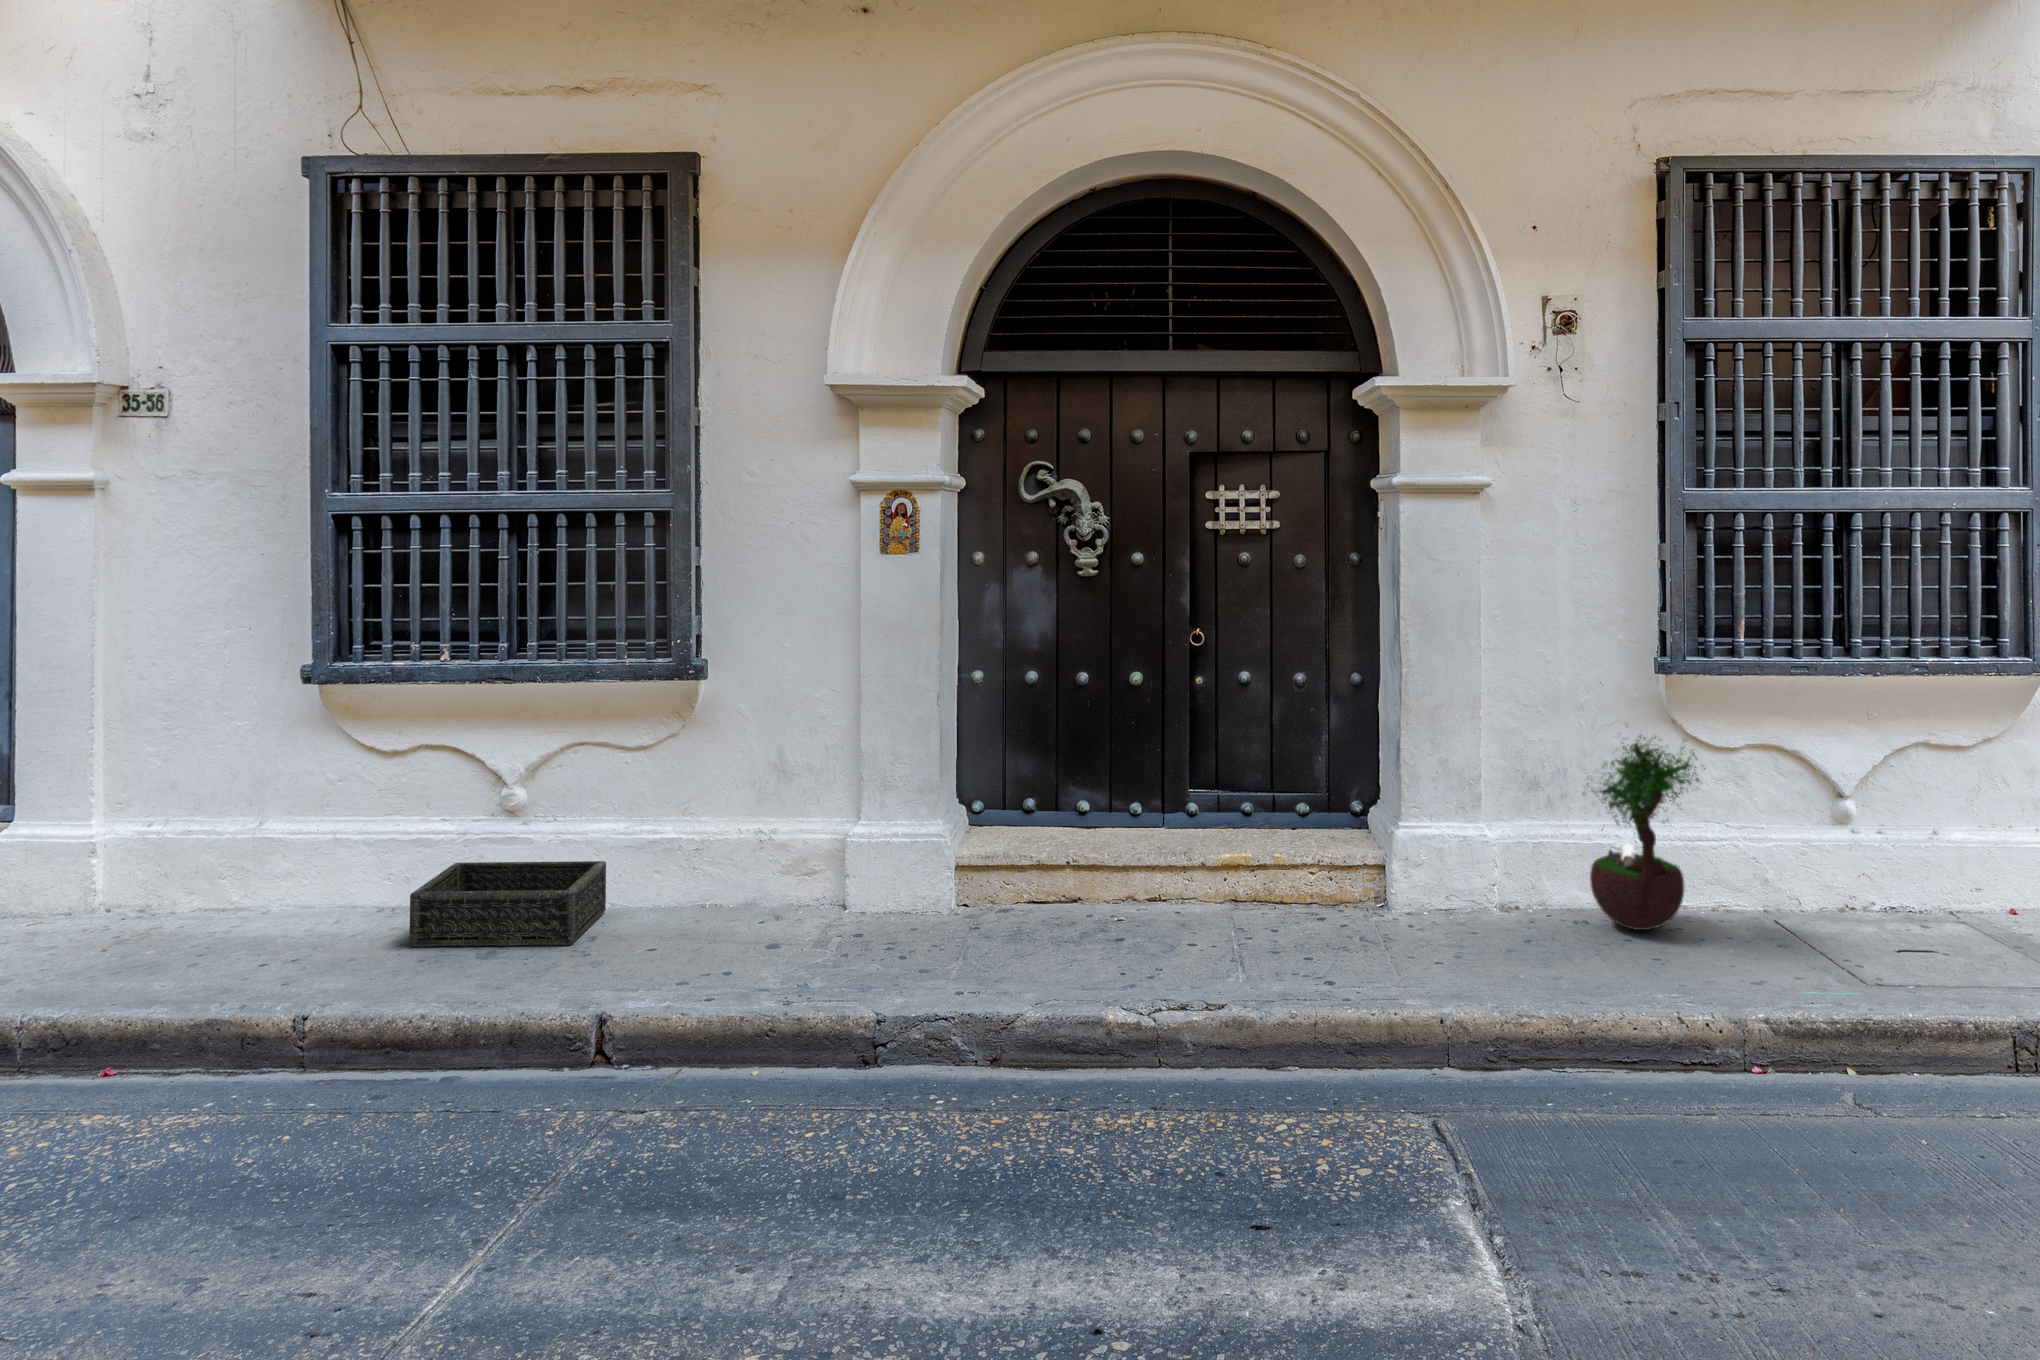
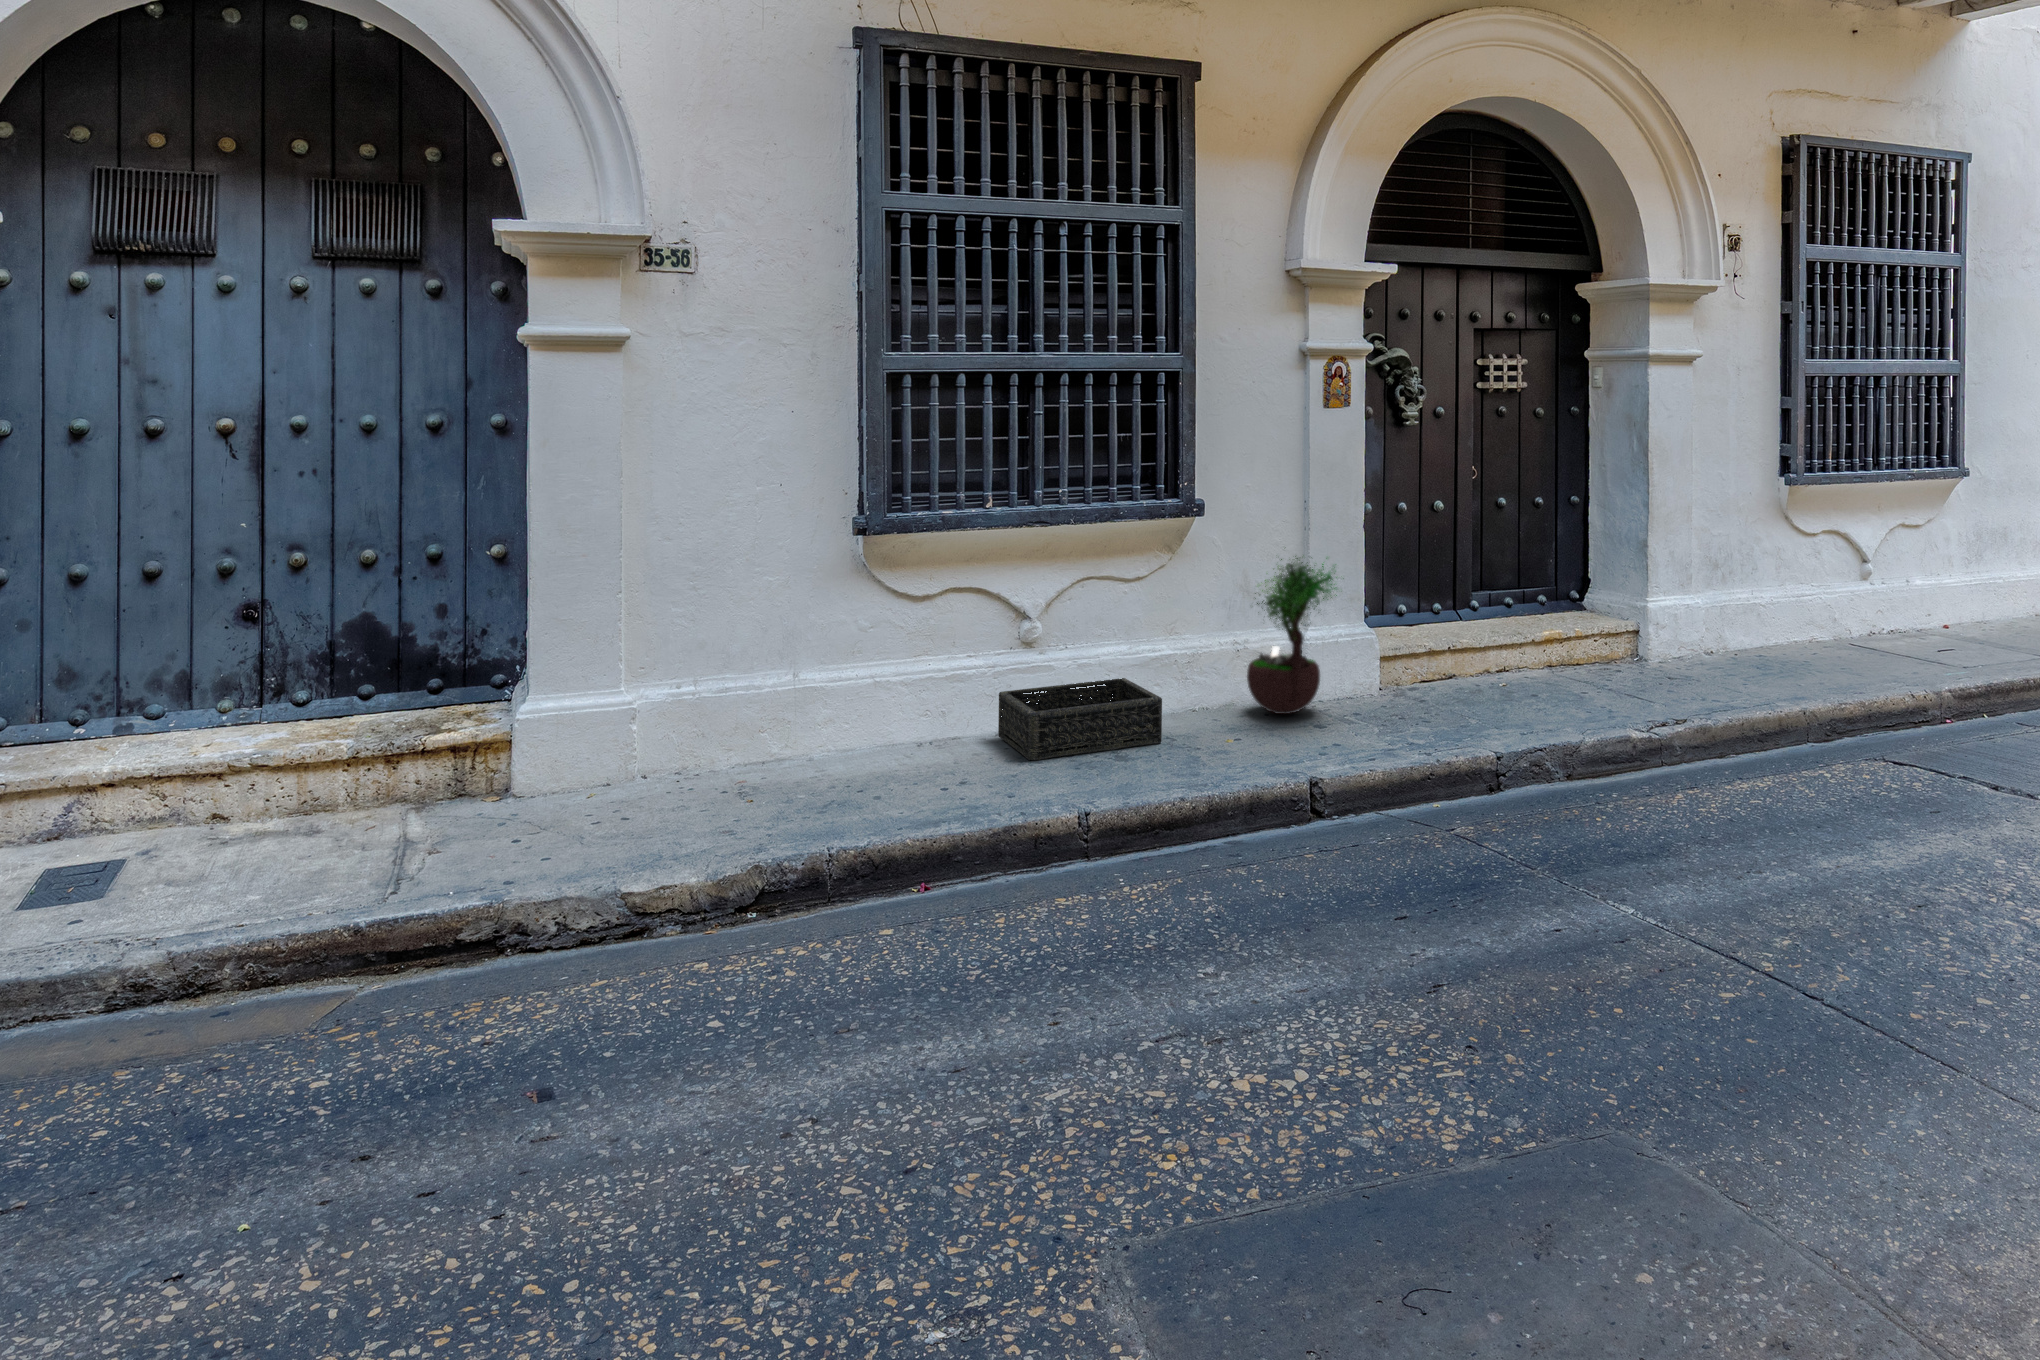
potted tree: present [1583,726,1705,930] -> present [1247,556,1337,714]

